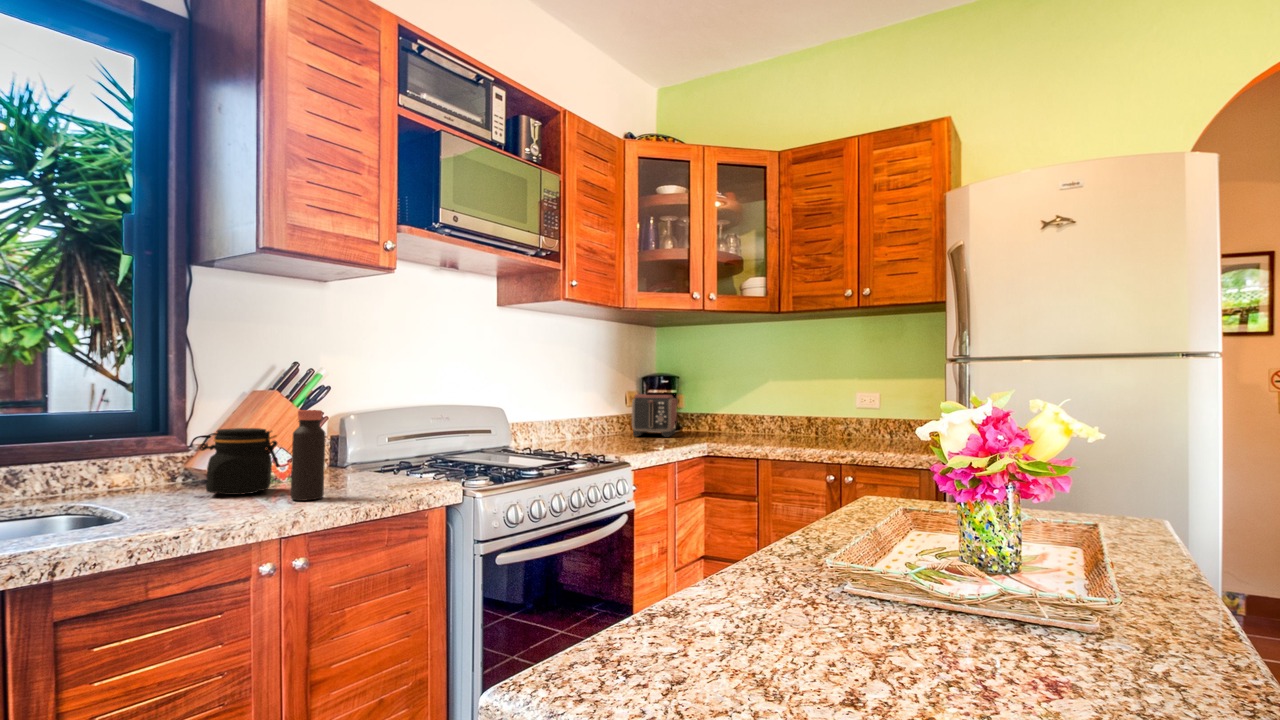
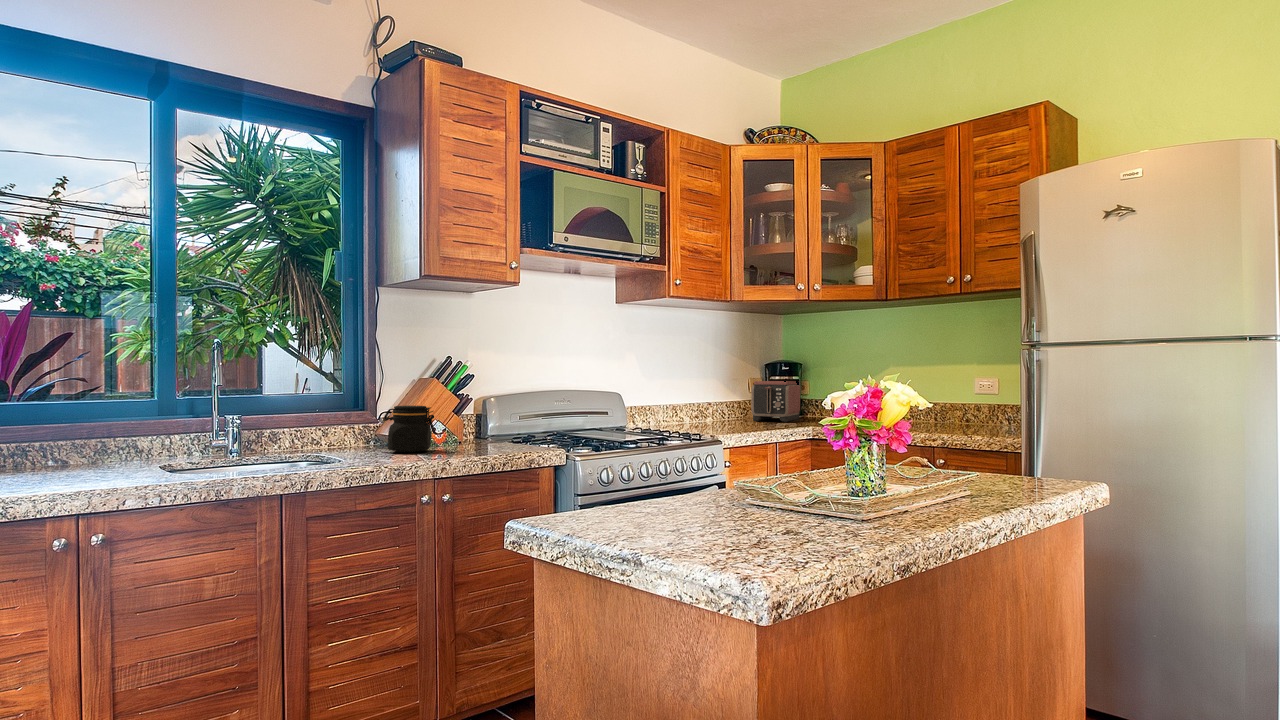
bottle: present [291,410,326,501] -> none [441,392,463,457]

